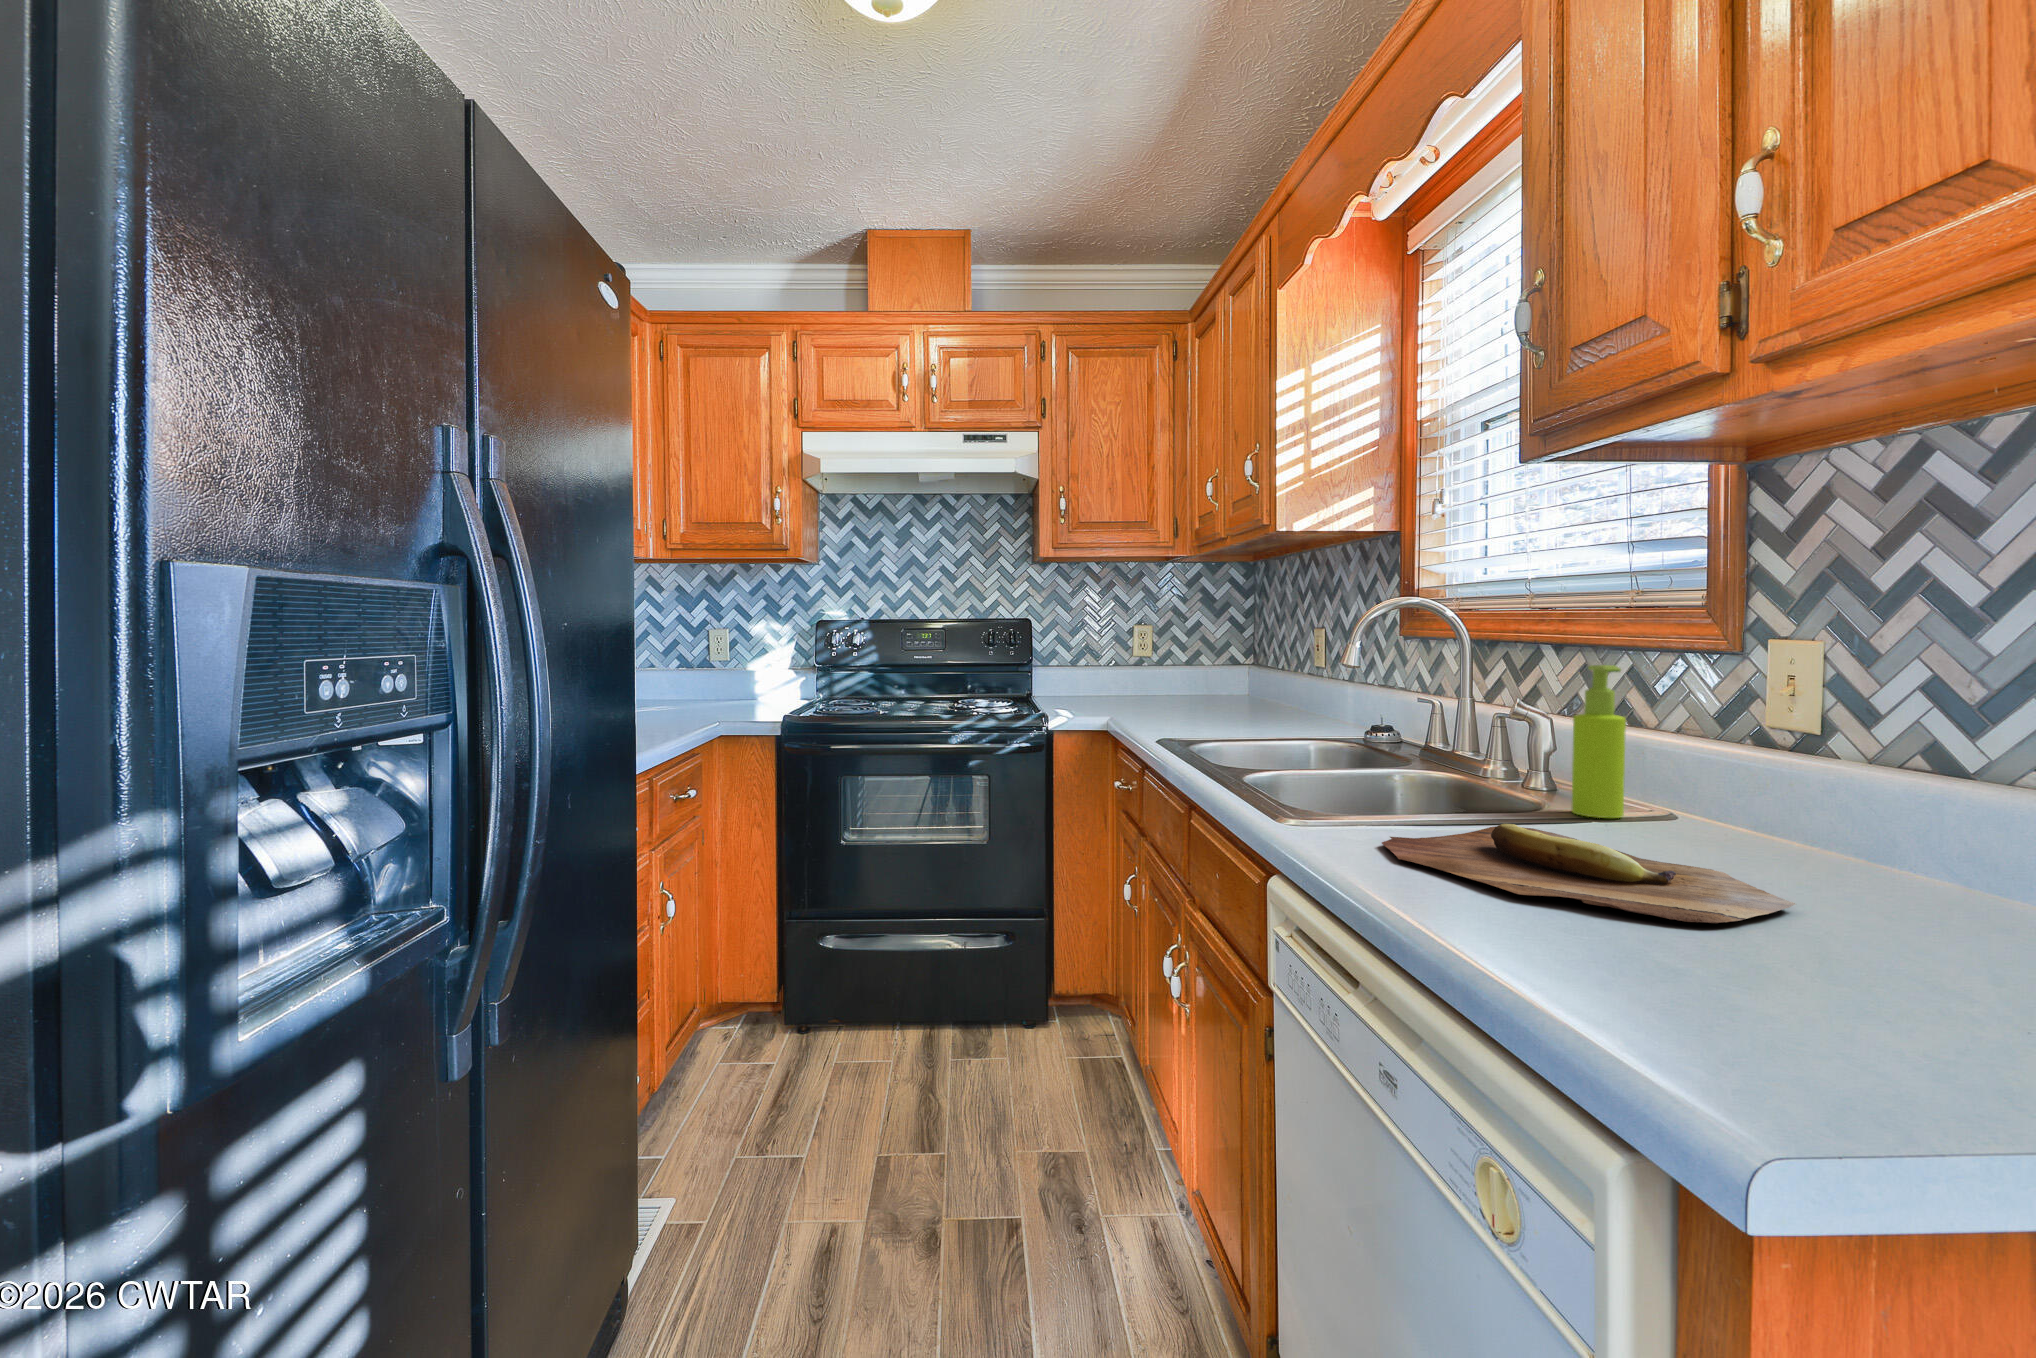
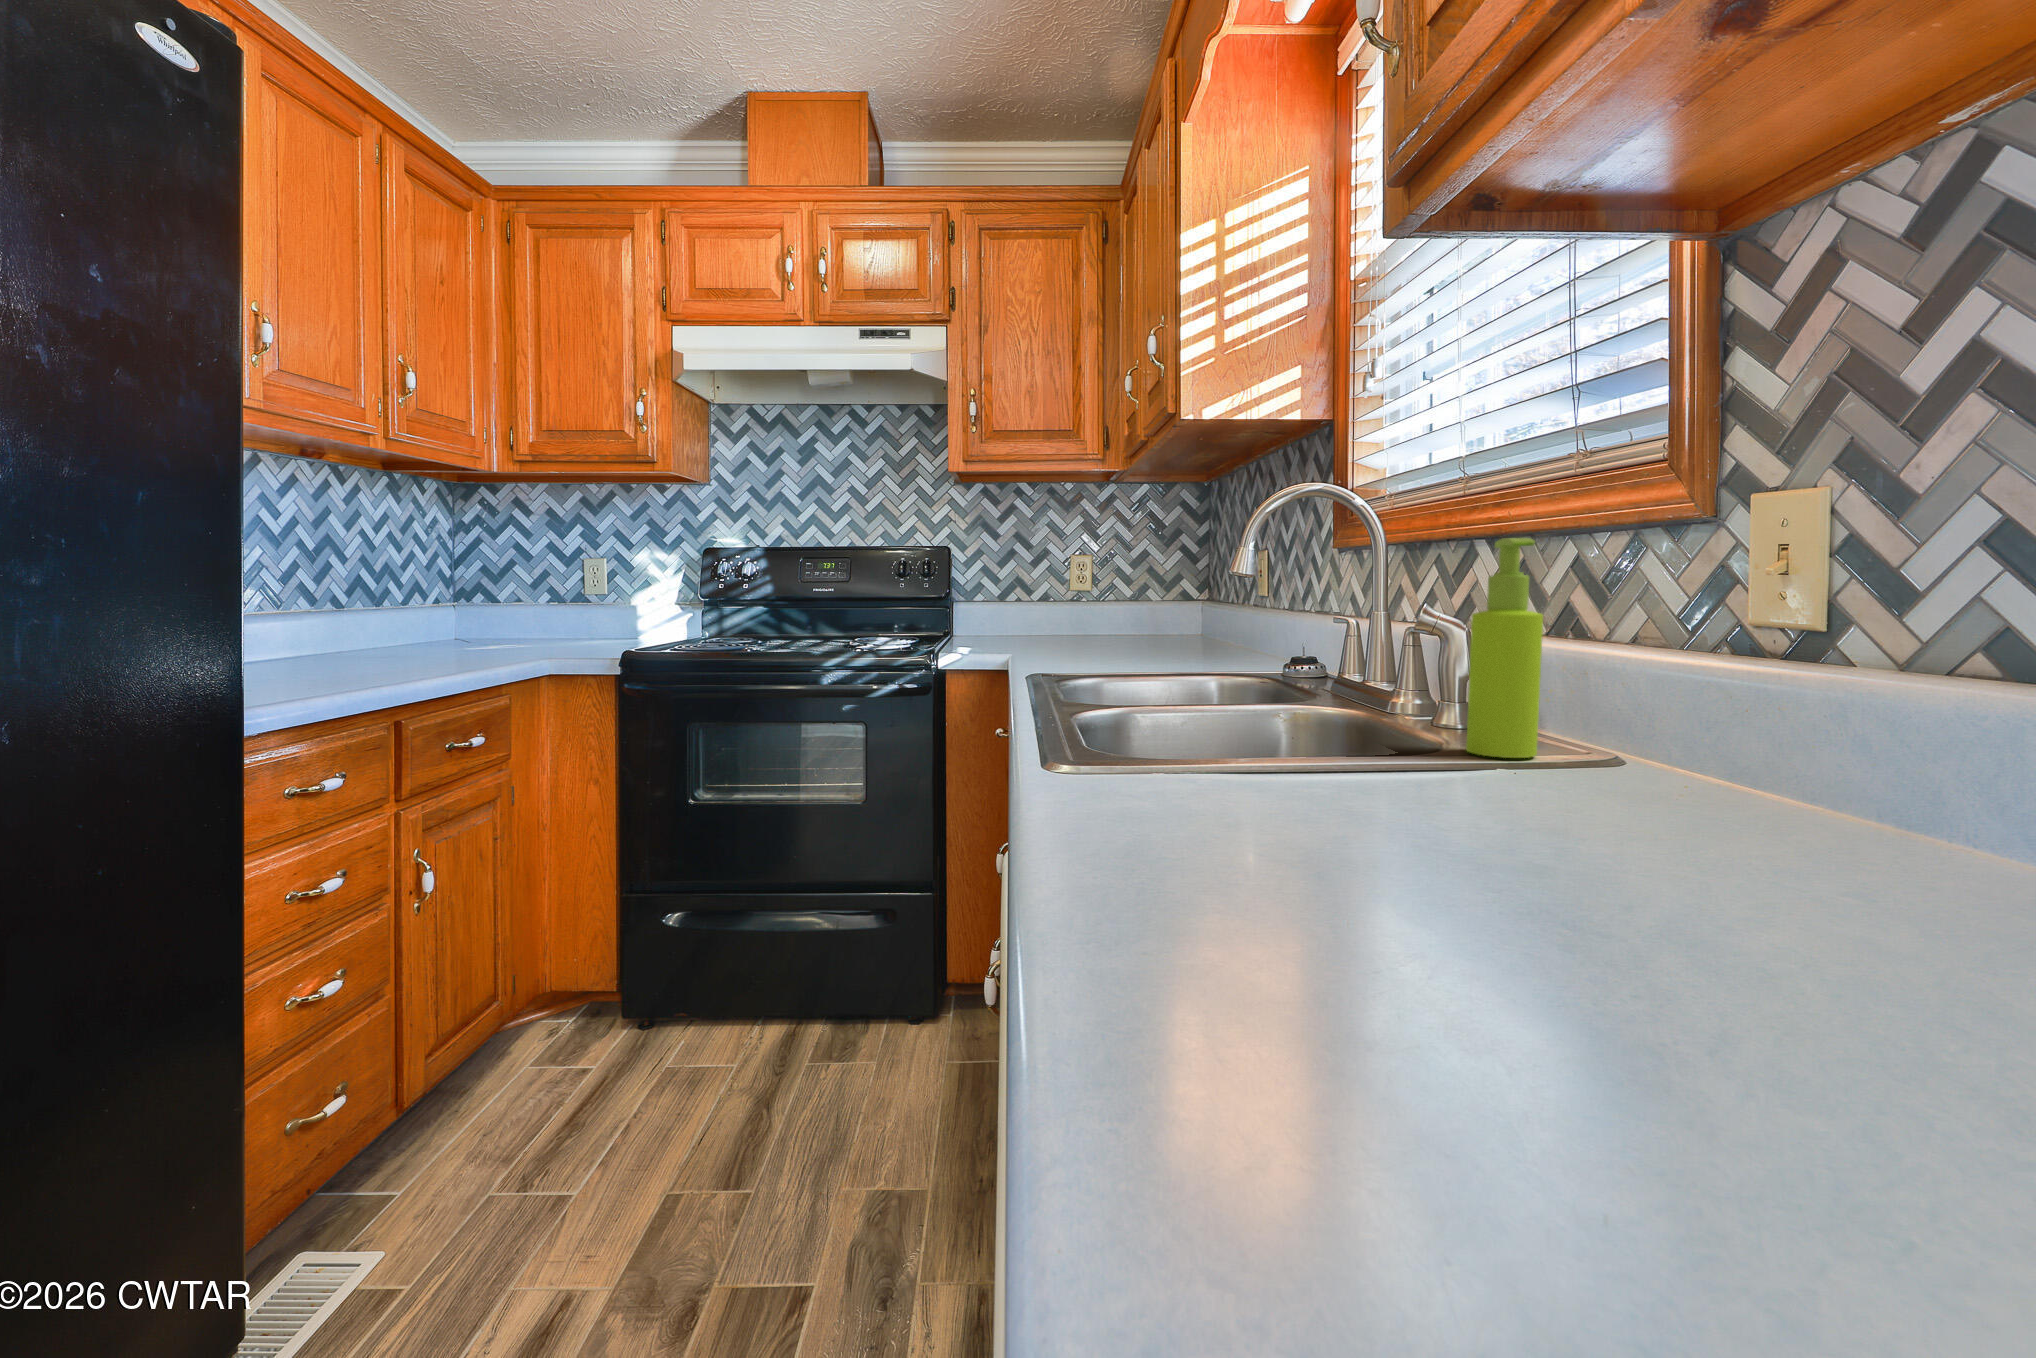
cutting board: present [1382,824,1795,923] -> none [1136,758,1744,928]

